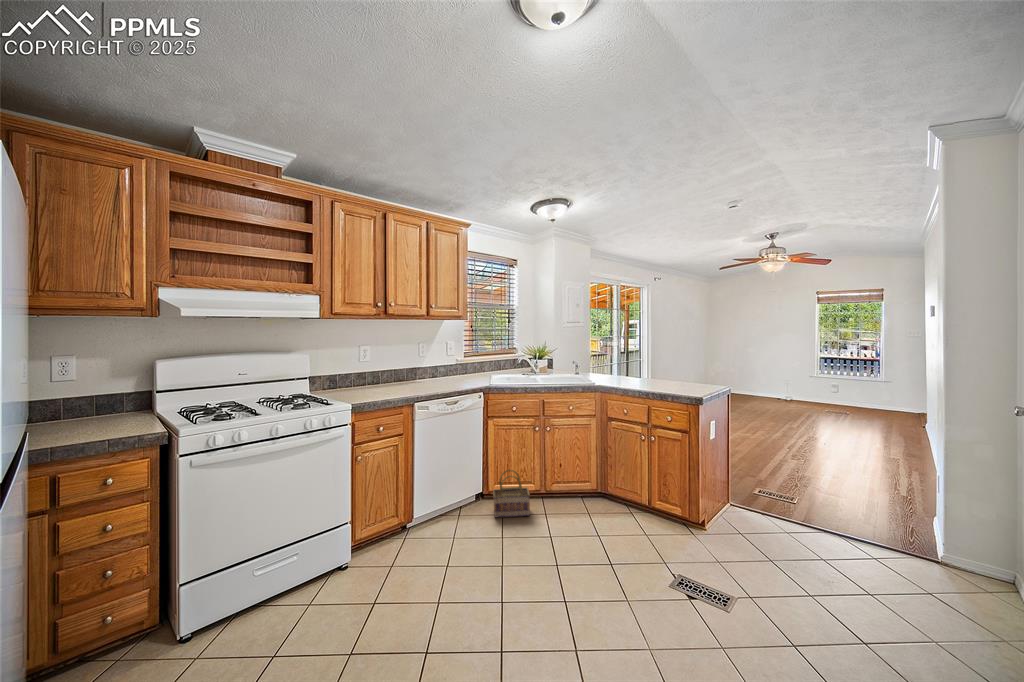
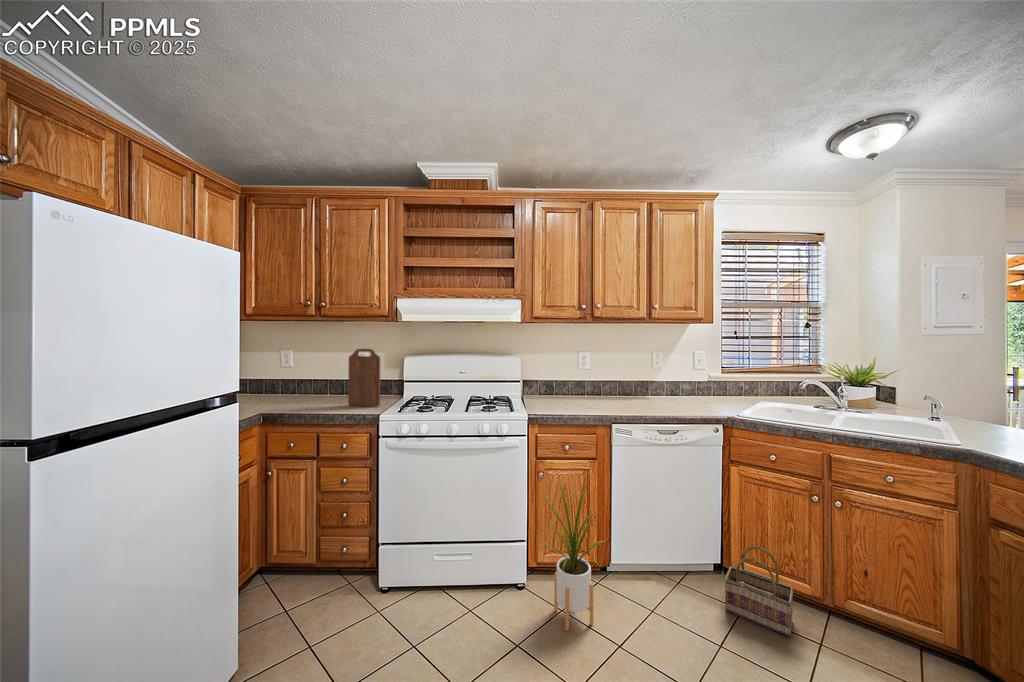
cutting board: none [76,349,139,428] -> present [348,349,380,406]
house plant: none [371,448,433,571] -> present [542,483,610,631]

